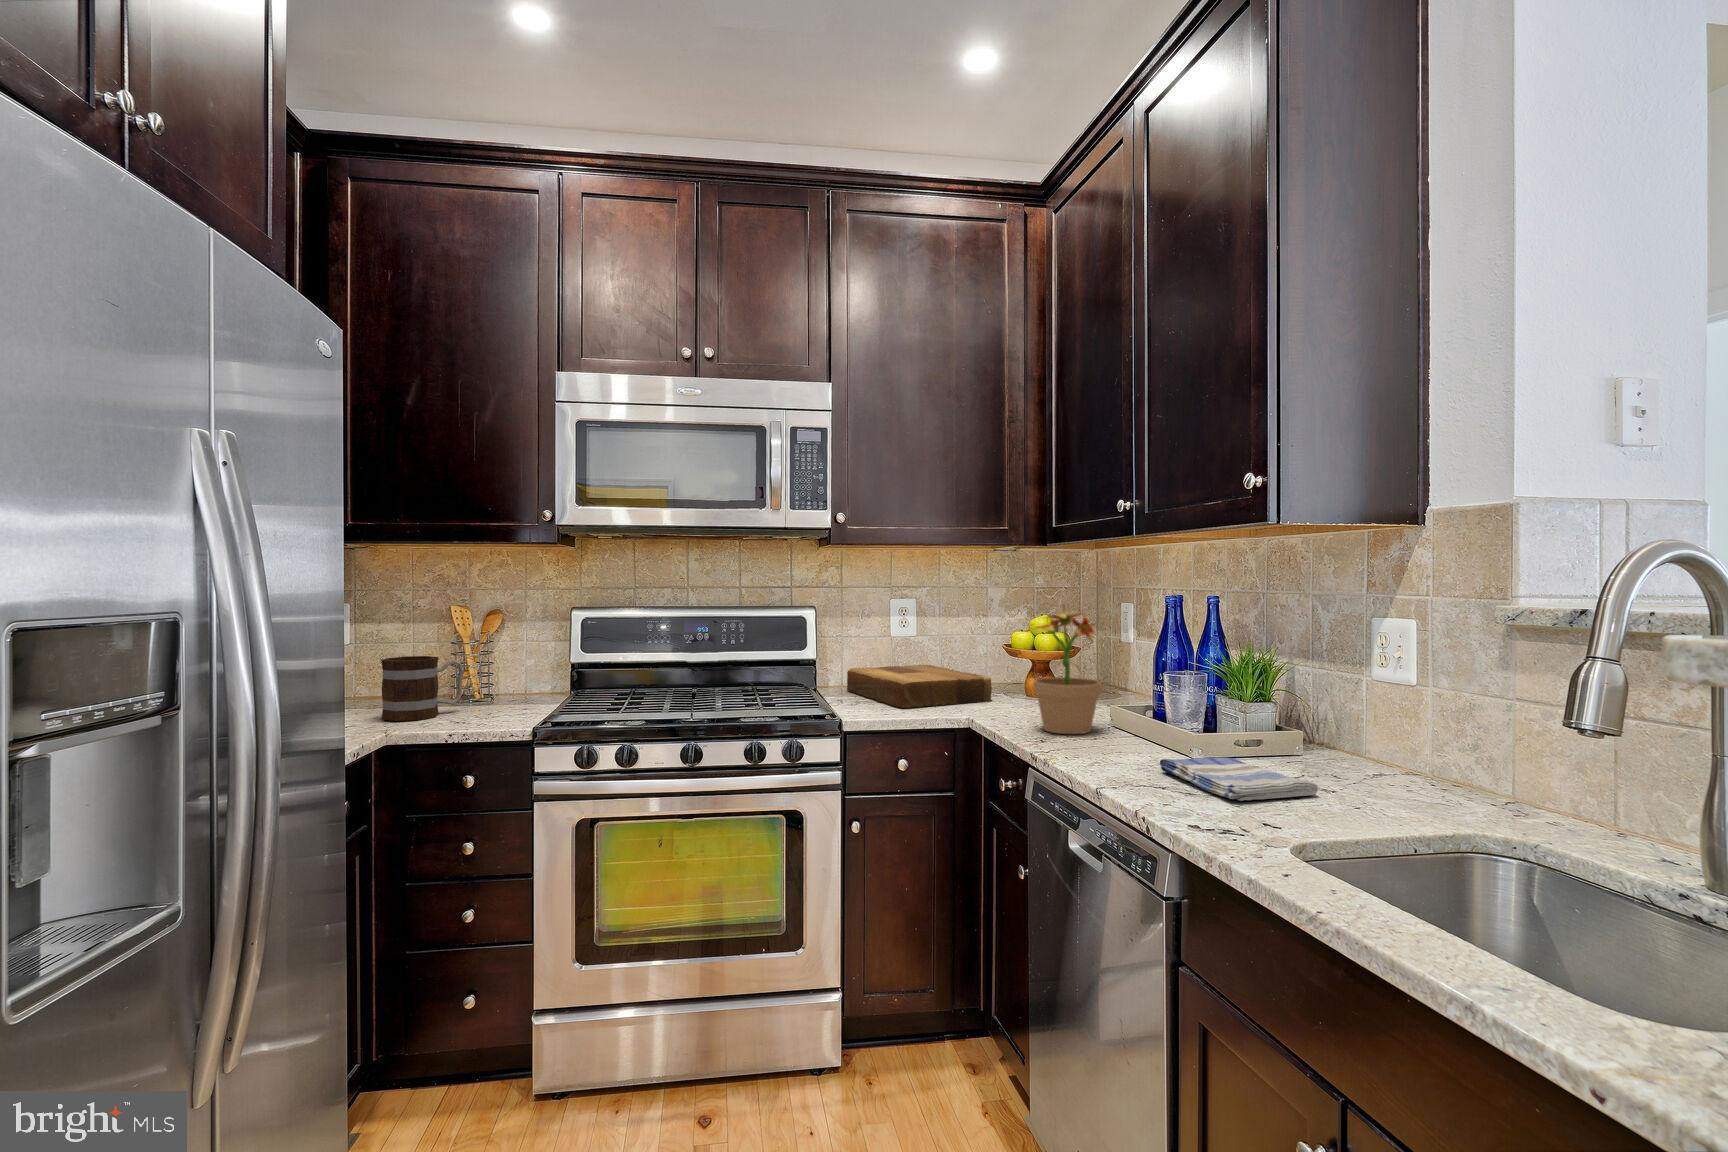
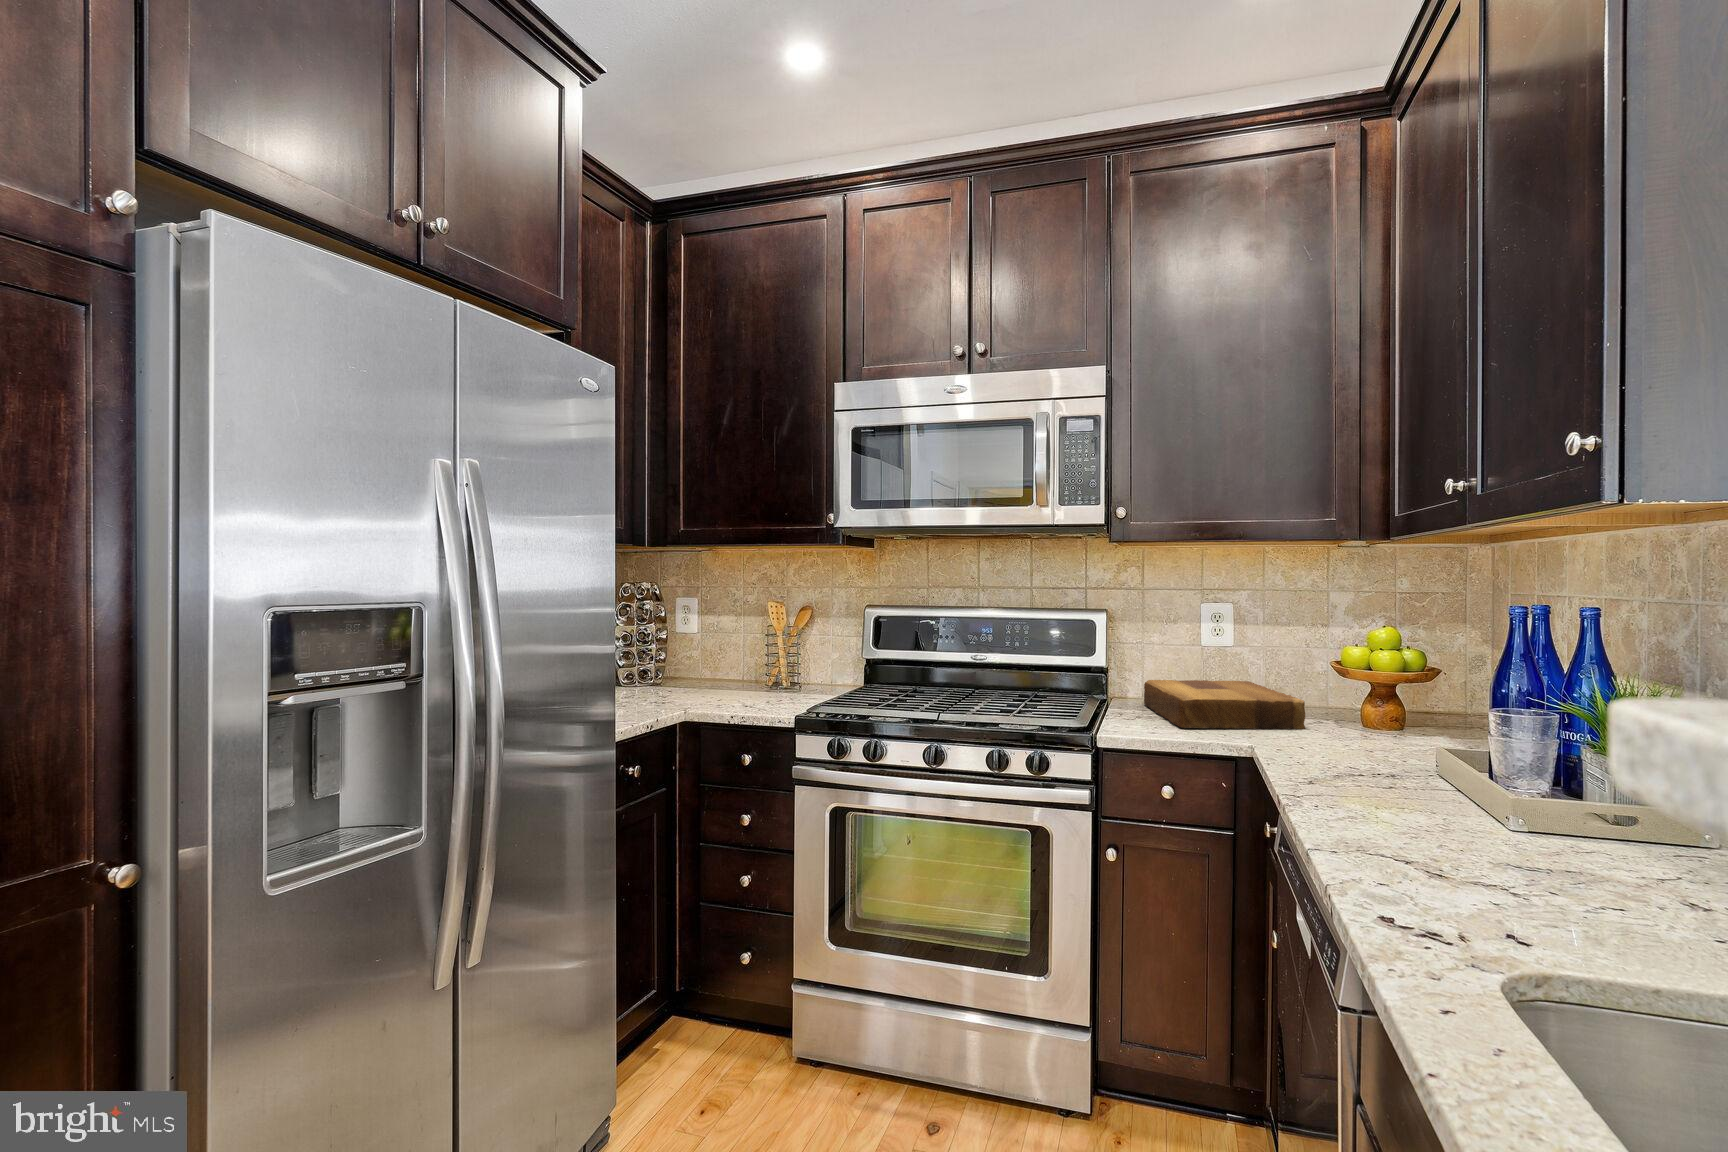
potted plant: present [1033,605,1102,734] -> none [1306,613,1410,779]
mug: present [381,656,463,721] -> none [696,645,763,702]
dish towel: present [1160,757,1318,801] -> none [1426,821,1645,900]

